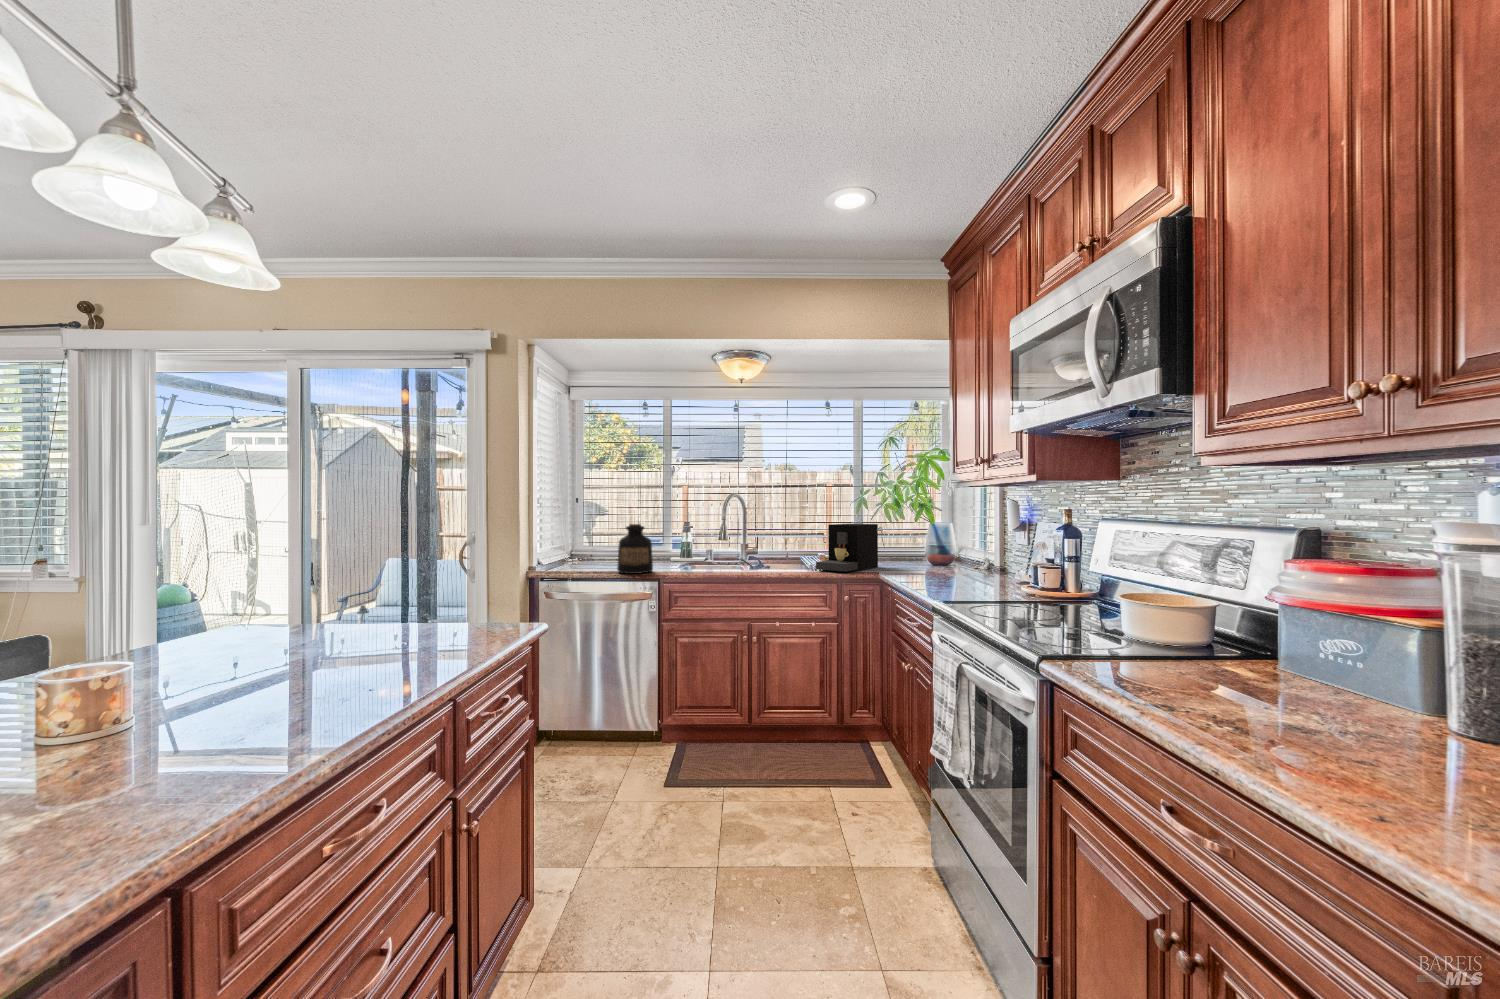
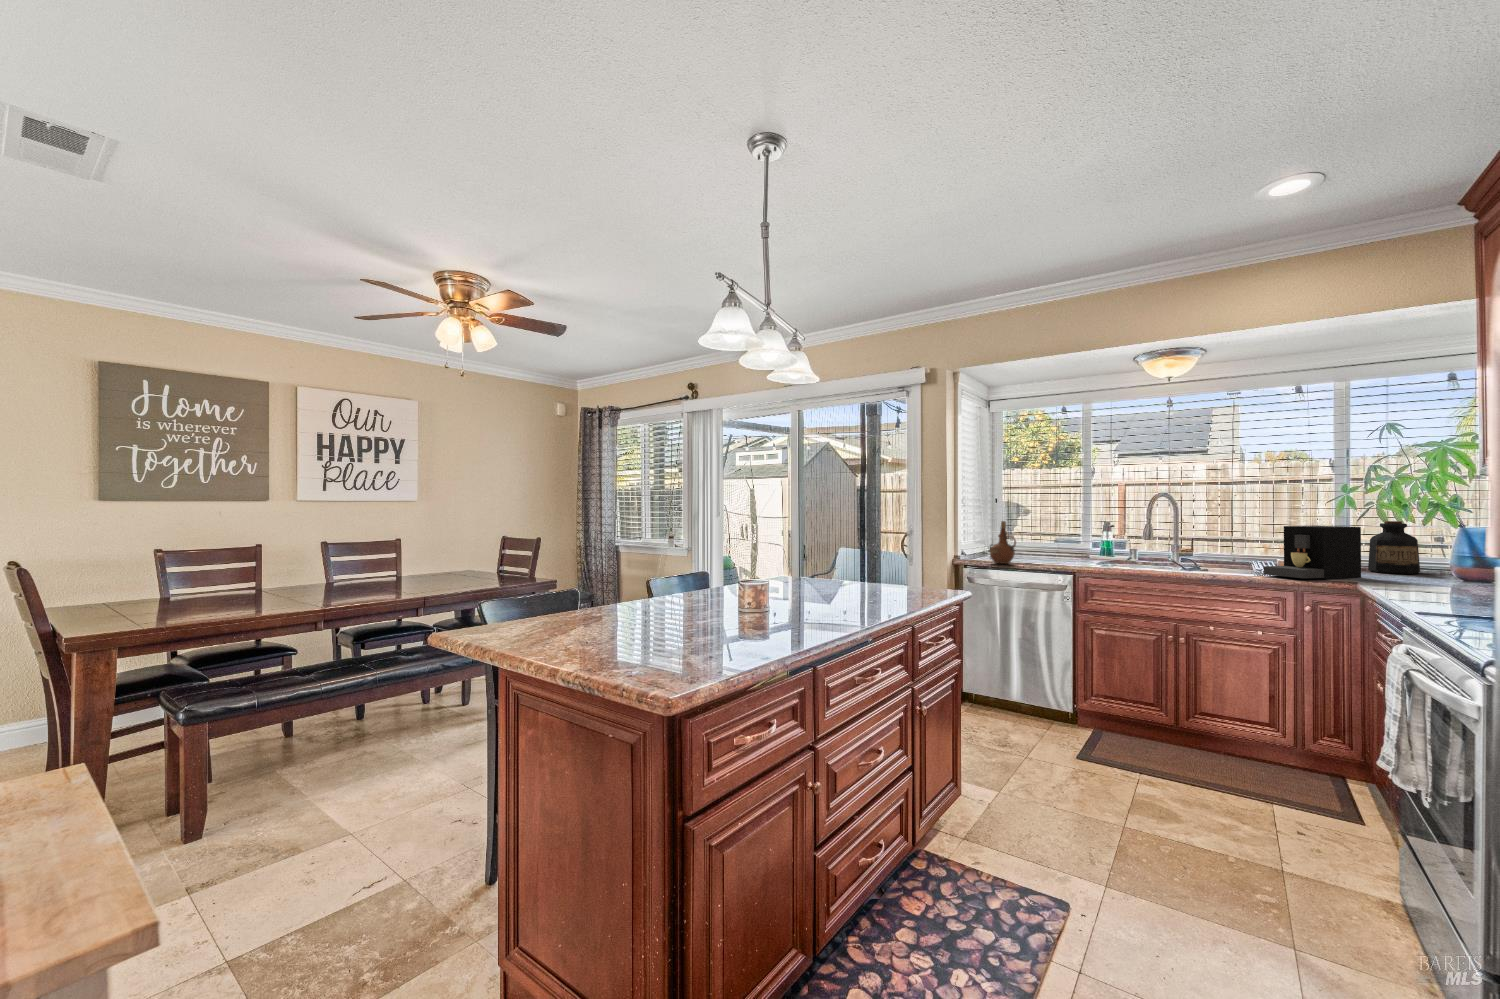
bottle: present [617,524,653,574] -> present [1368,521,1420,574]
ceramic pitcher: none [570,525,599,573] -> present [990,521,1016,564]

